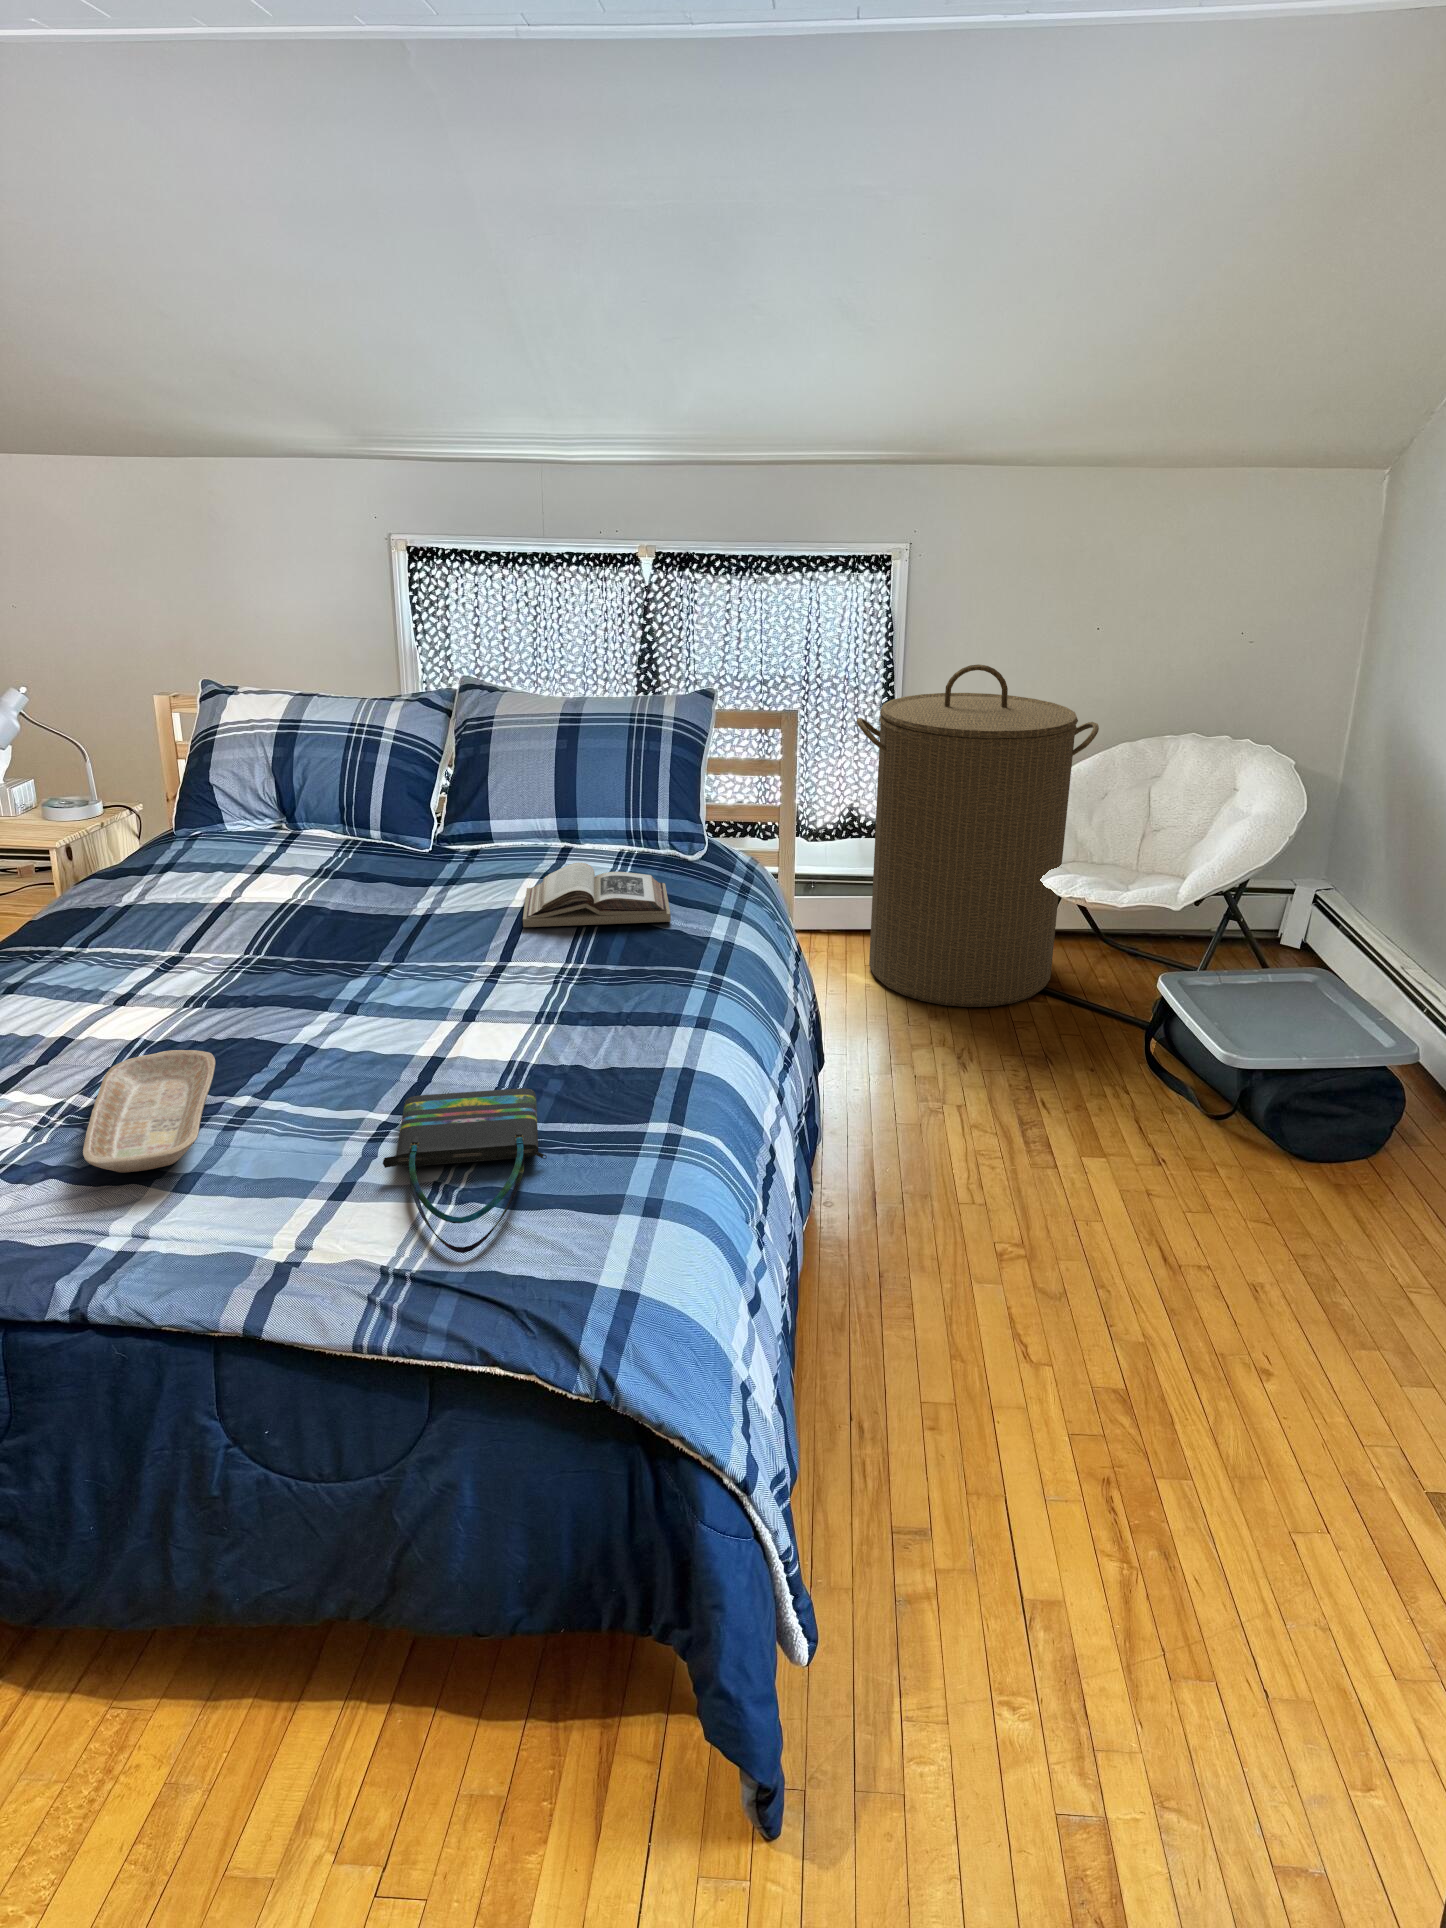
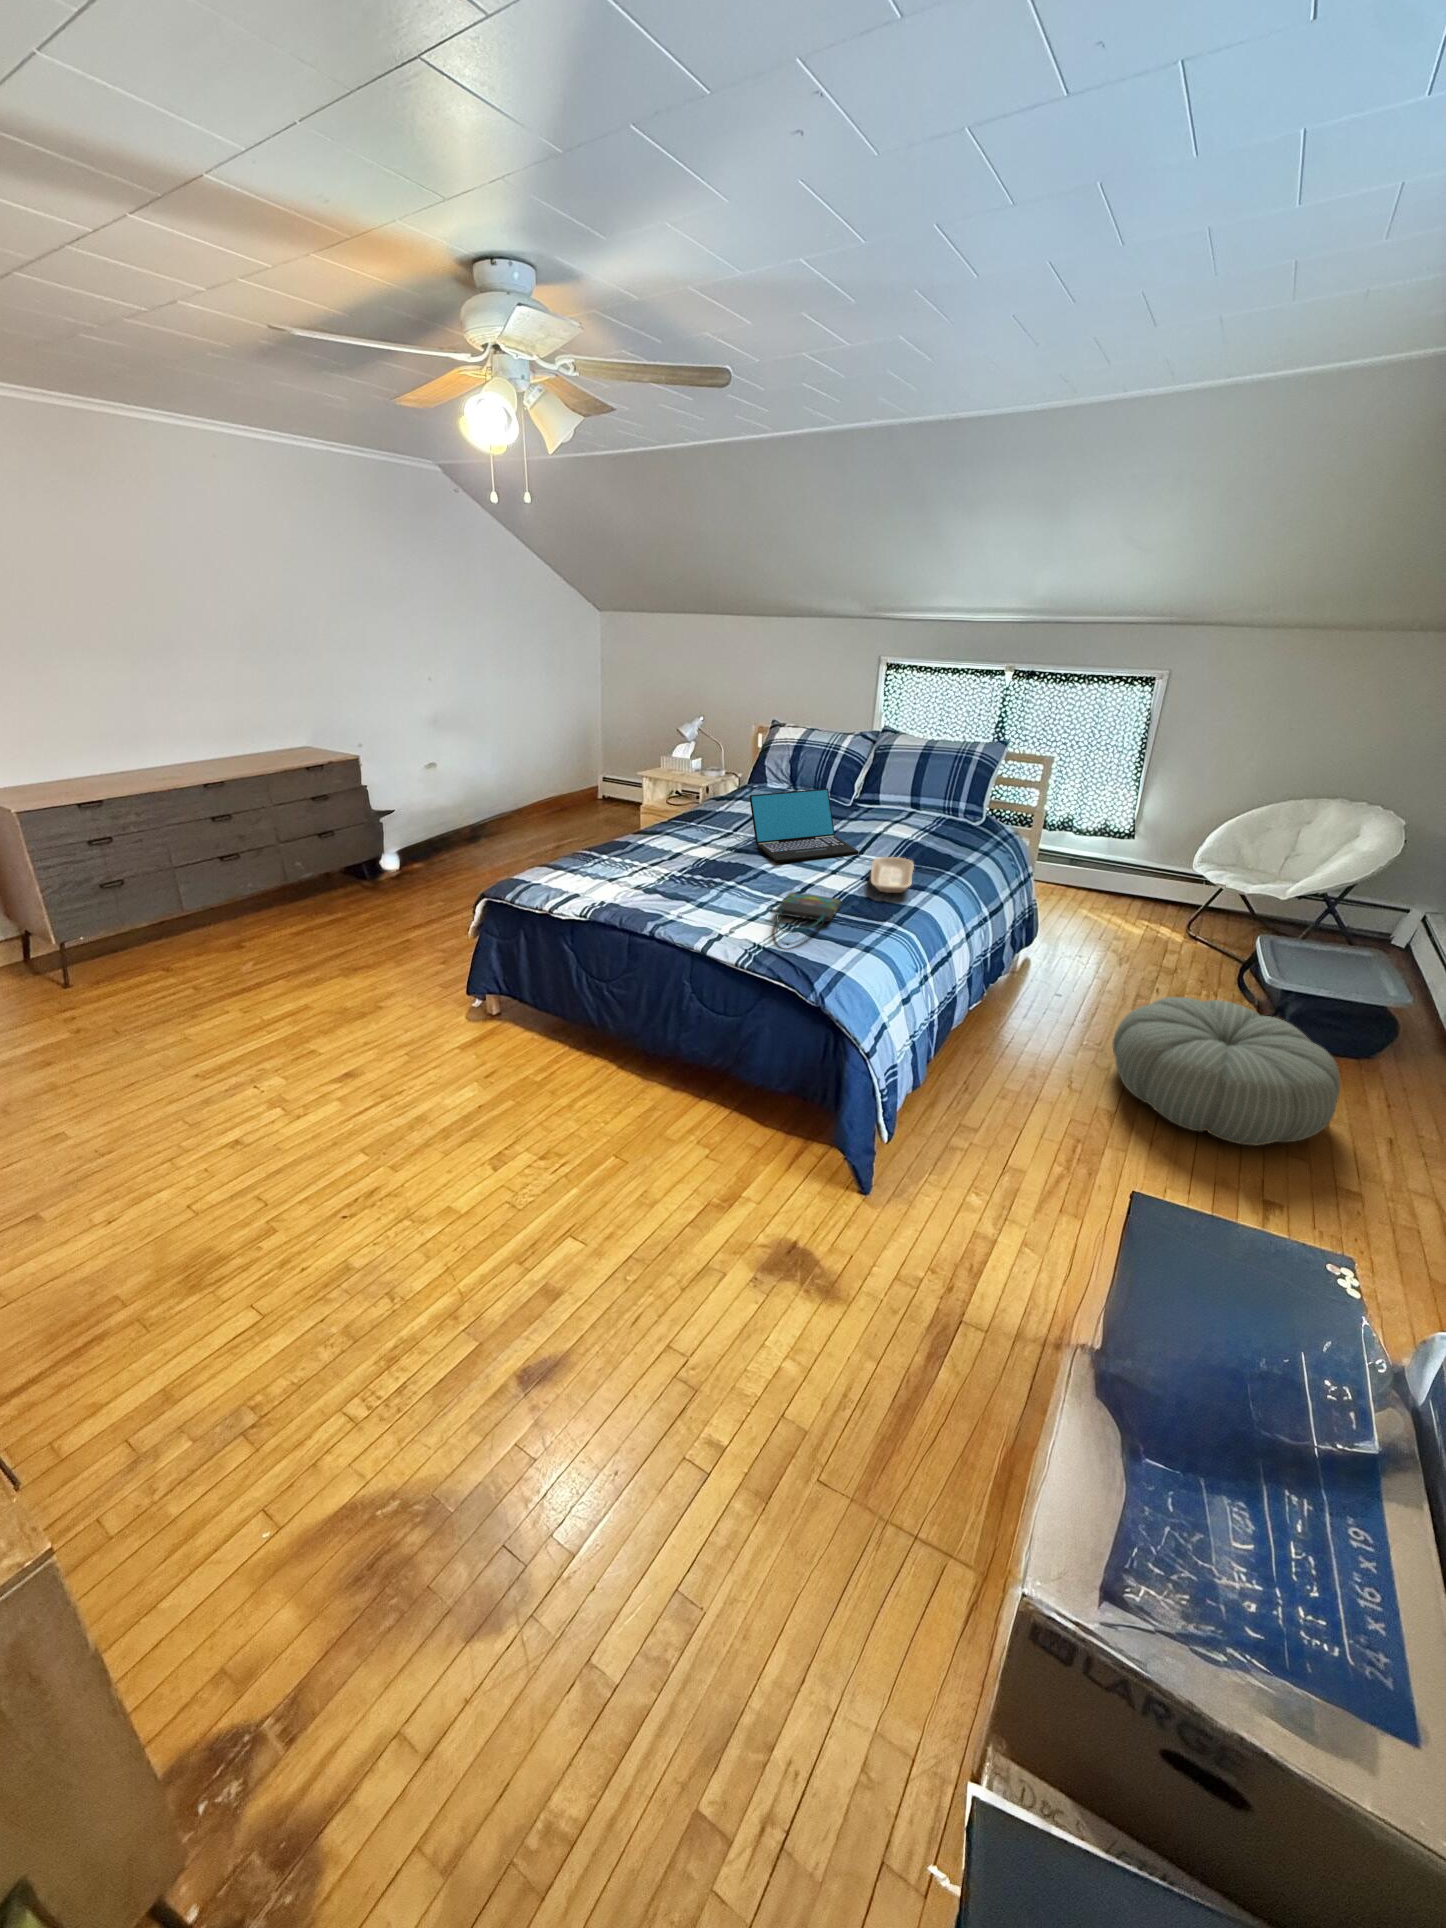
laundry hamper: present [857,664,1099,1007] -> none [1090,741,1274,944]
laptop: none [220,825,505,1019] -> present [749,789,859,862]
book: present [523,863,671,927] -> none [874,818,952,851]
tray: present [83,1050,215,1173] -> present [871,857,914,893]
pouf: none [1051,1105,1405,1364] -> present [1112,997,1341,1145]

